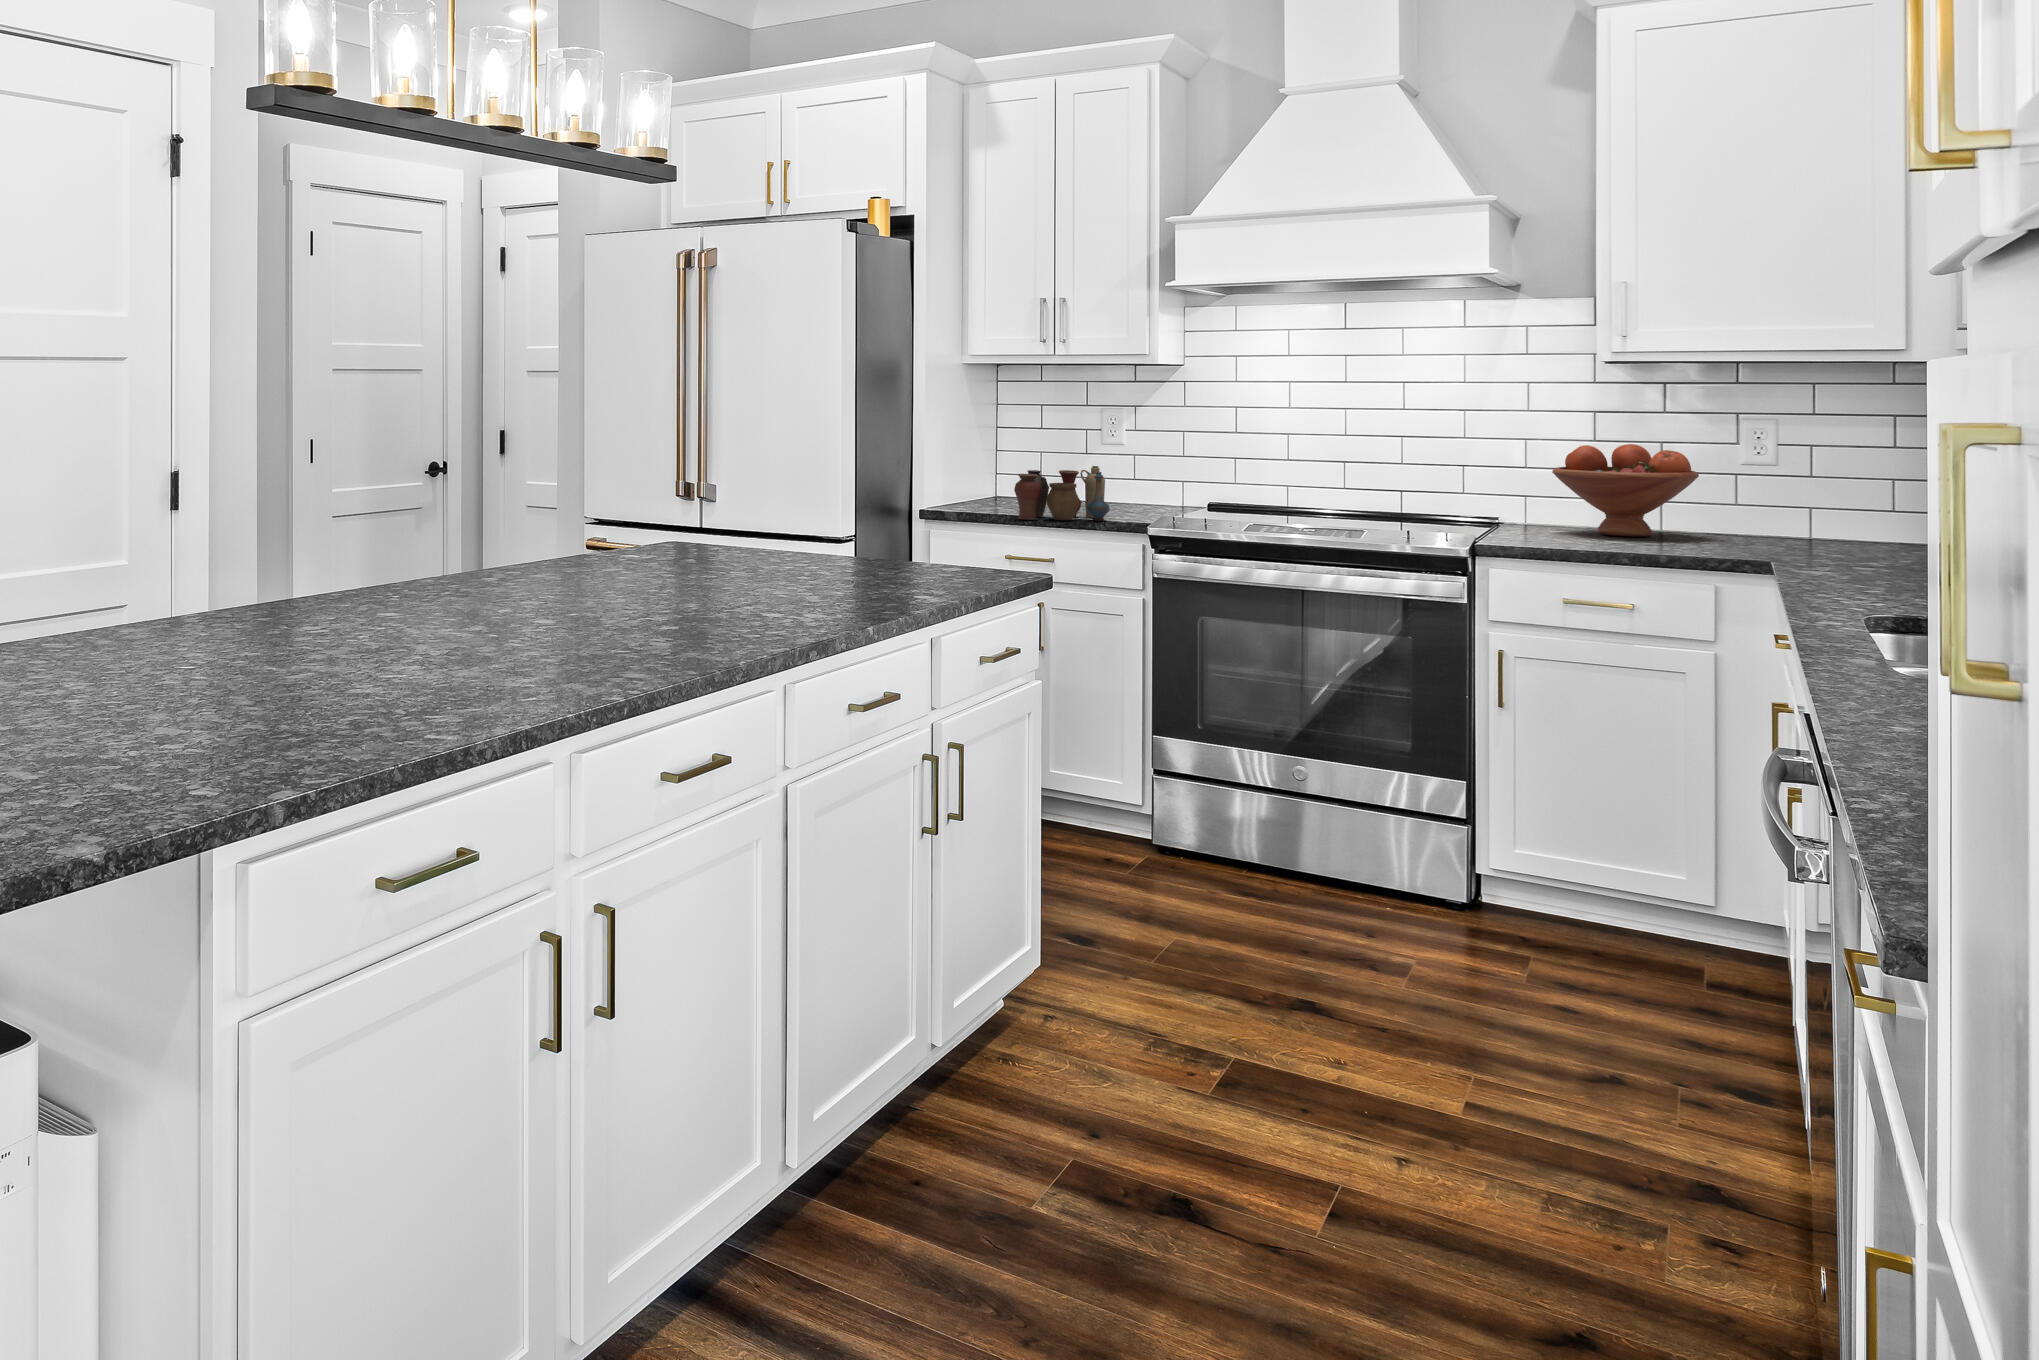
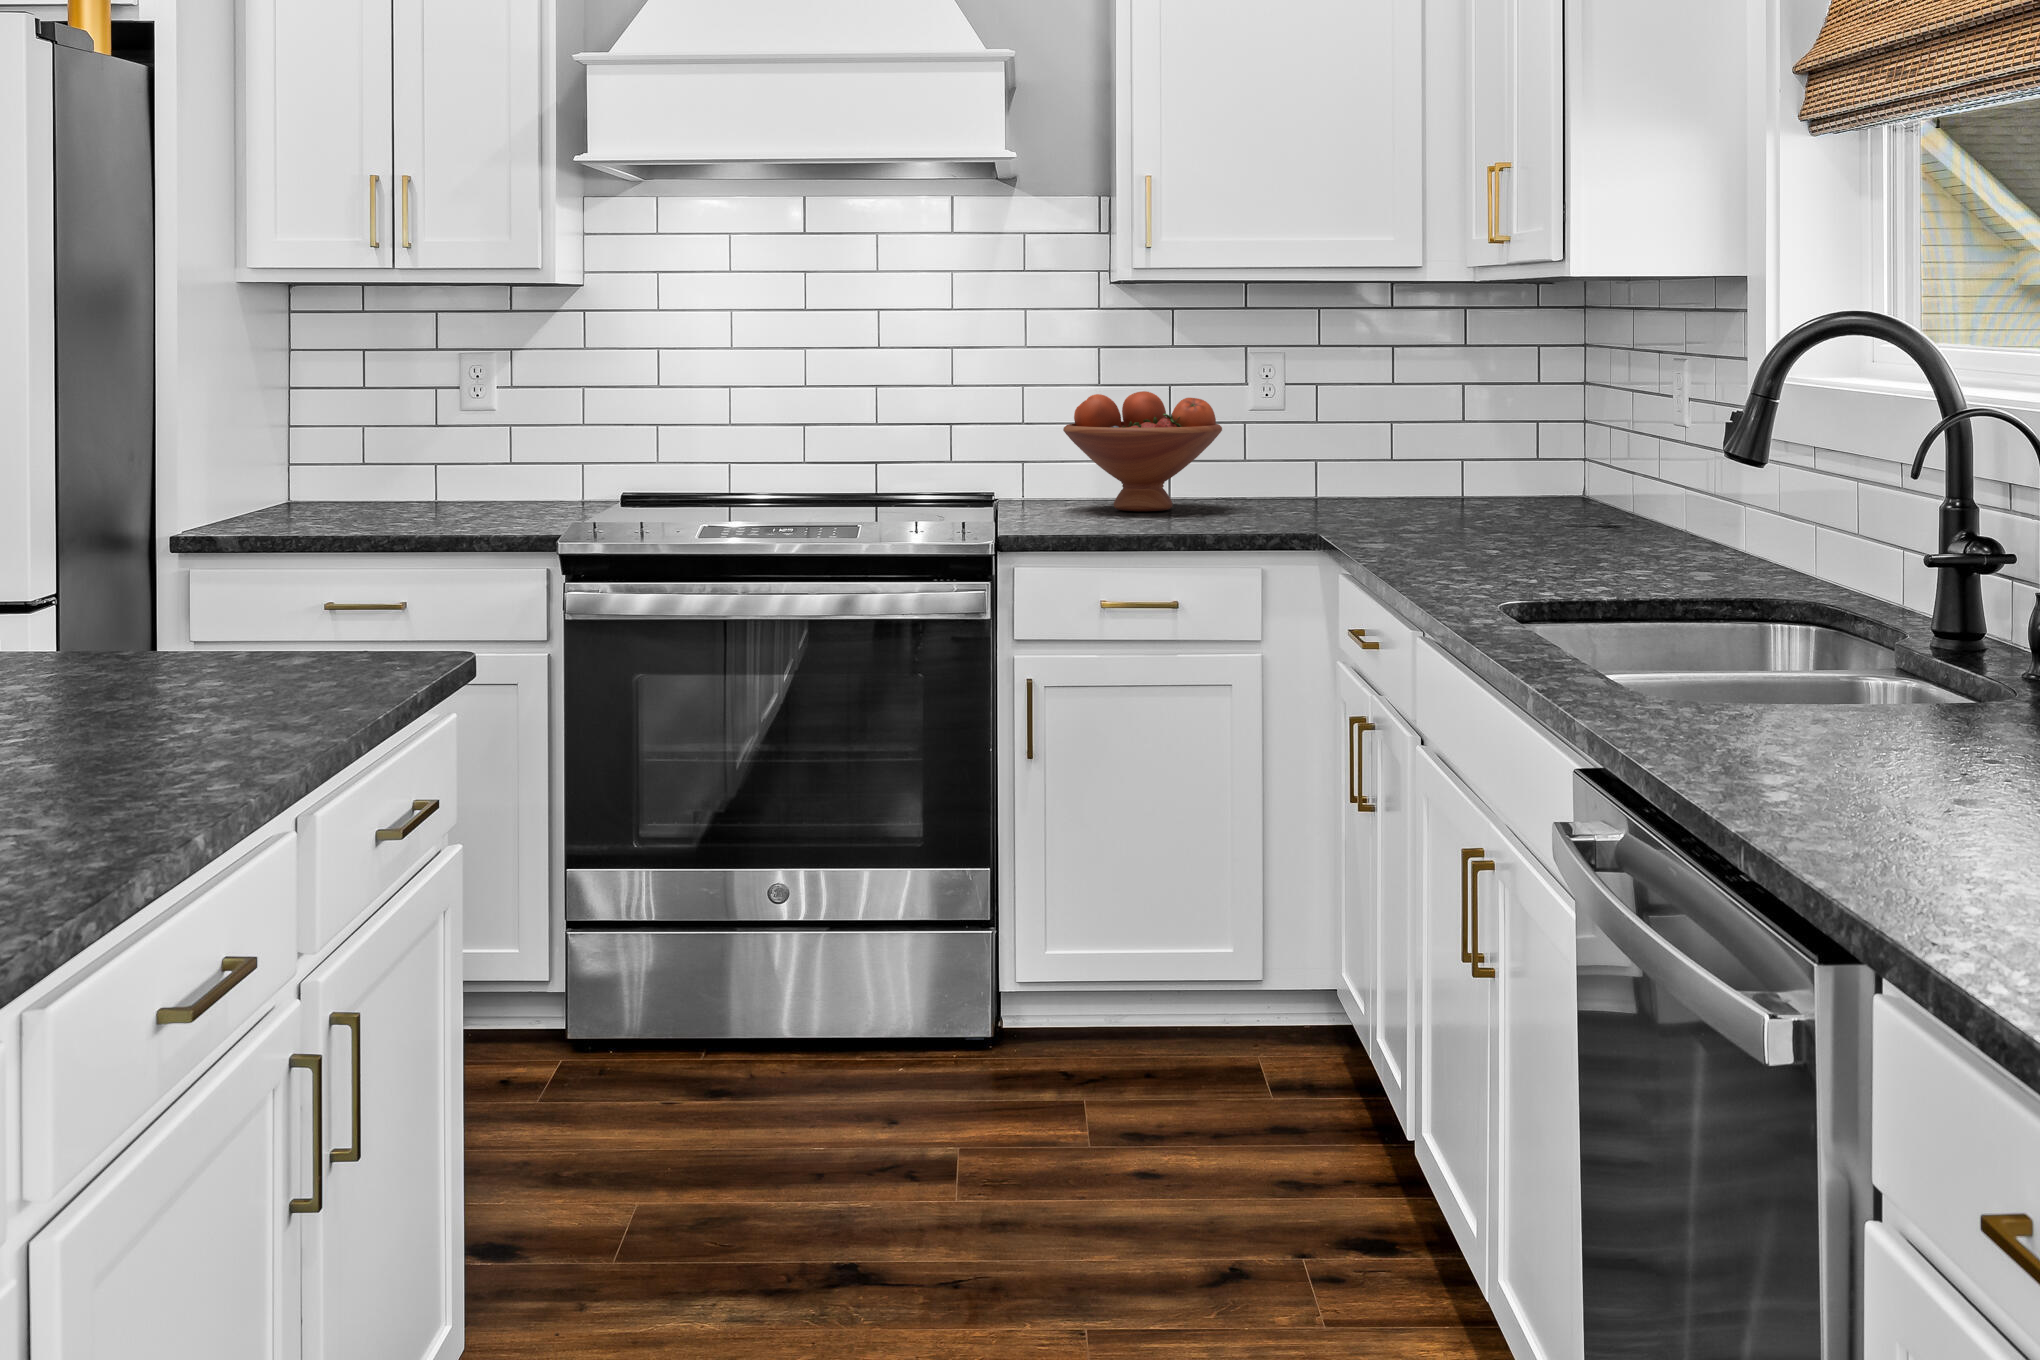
vase: present [1014,466,1110,521] -> none [336,447,490,539]

